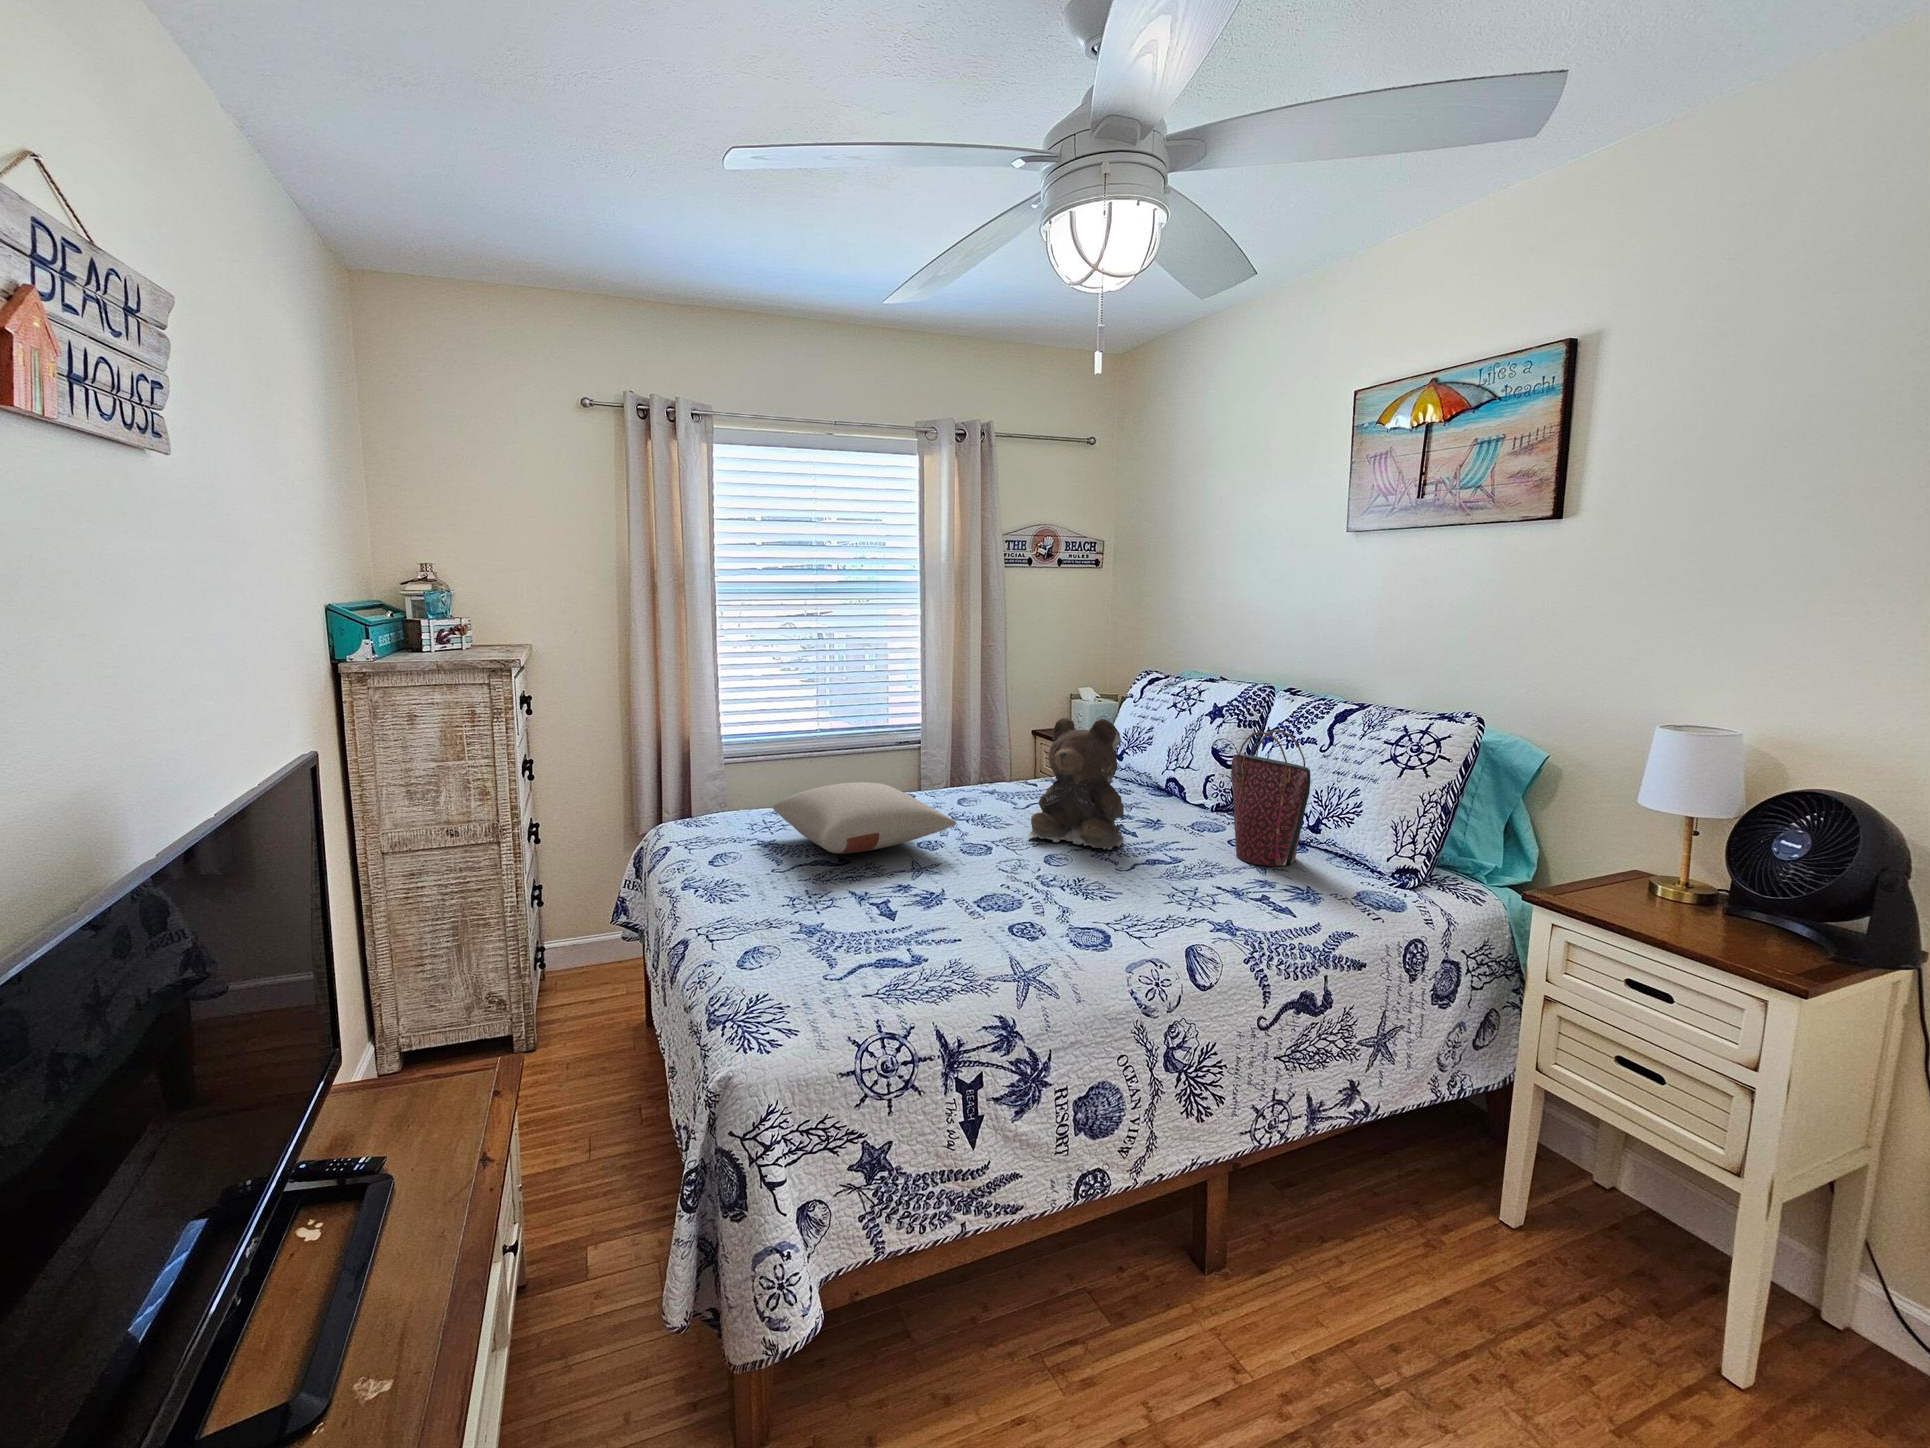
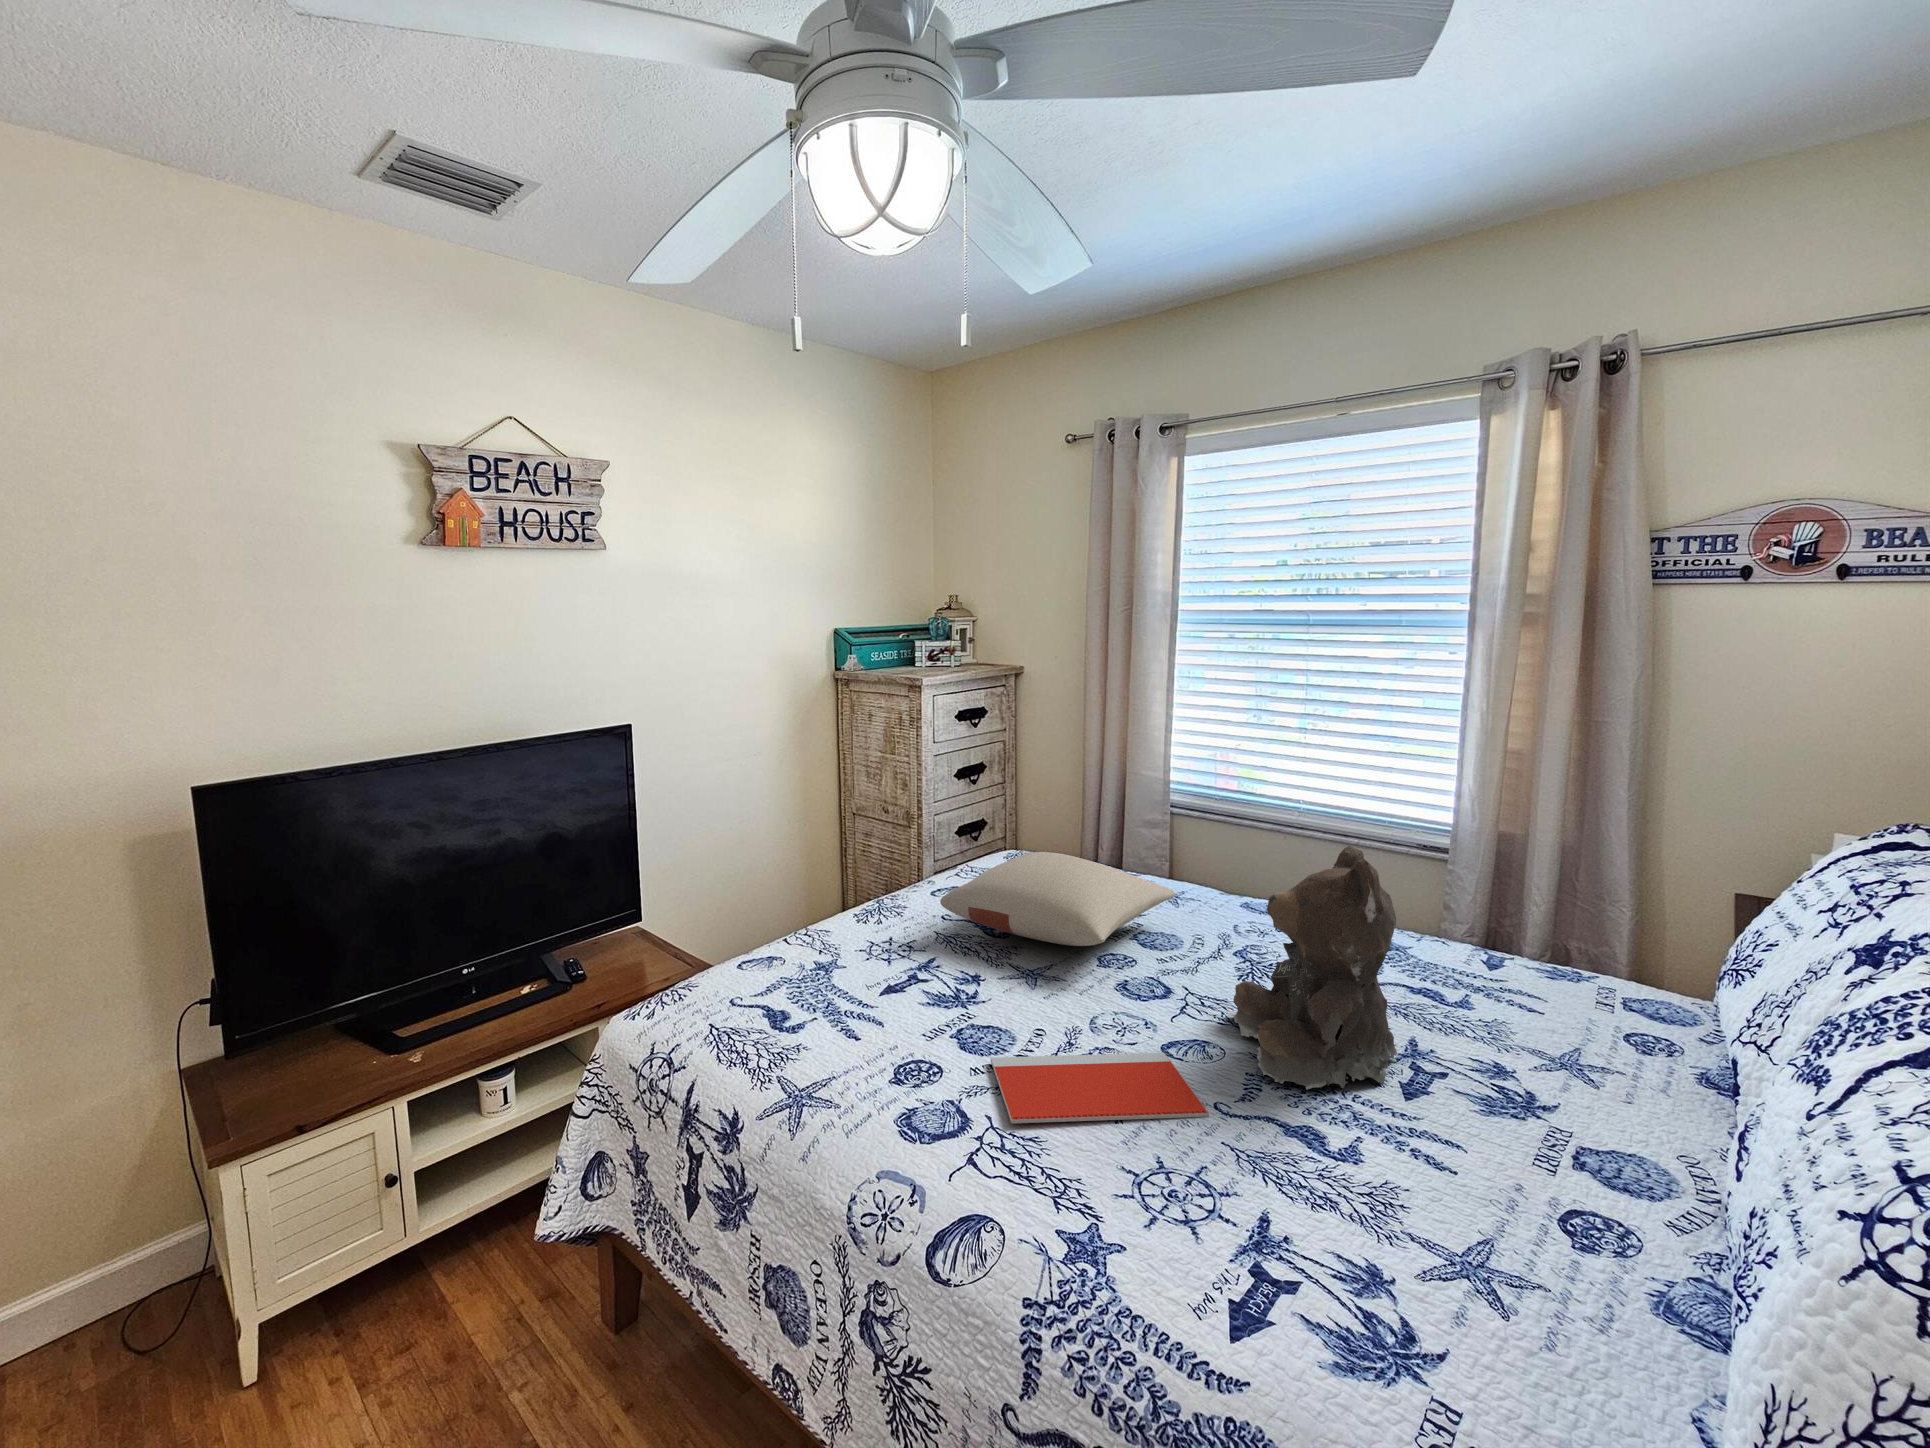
handbag: present [1231,730,1311,866] -> none [1460,966,1629,1326]
notebook: none [1034,863,1129,915] -> present [991,1053,1209,1123]

